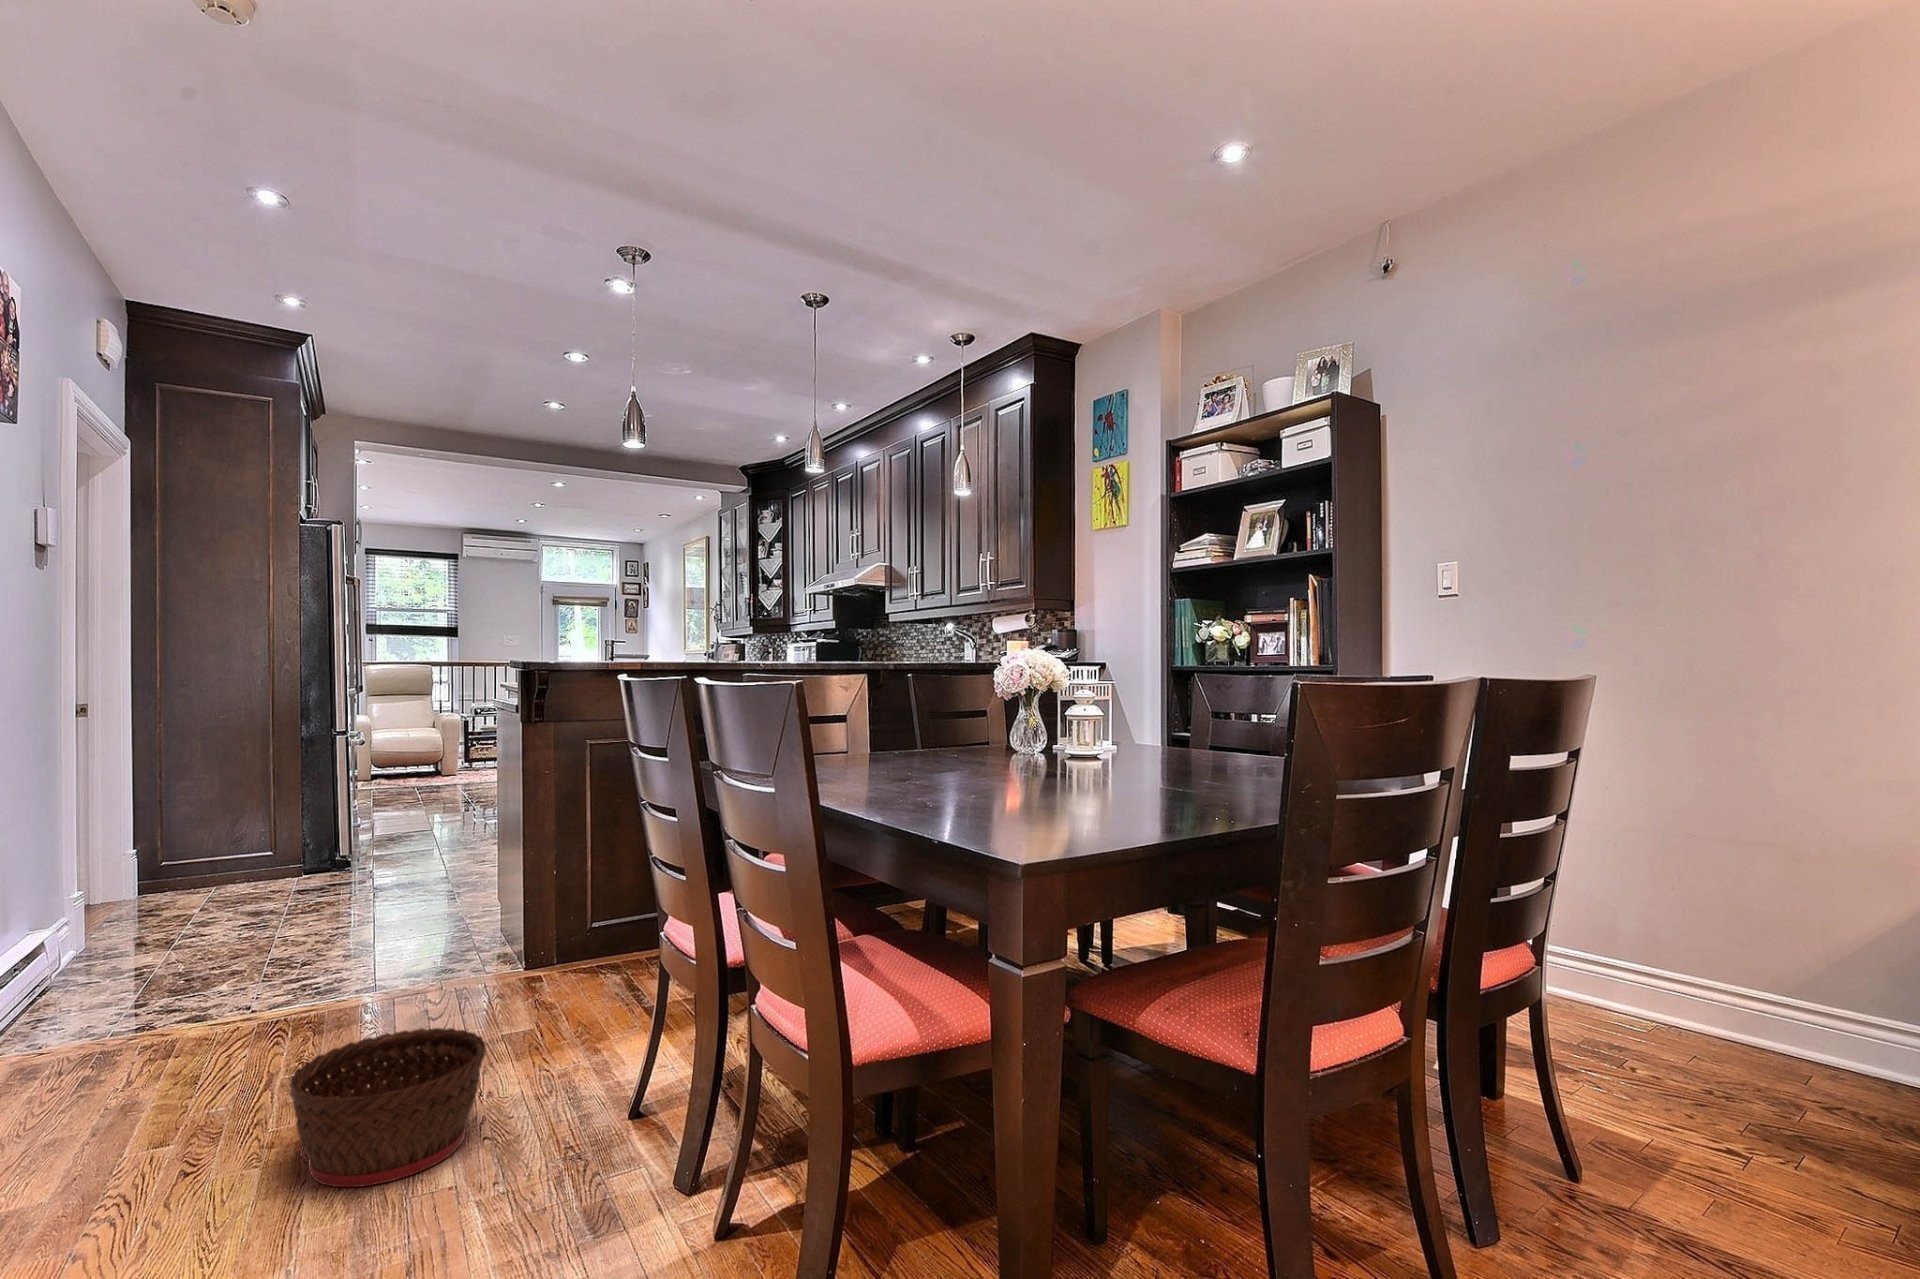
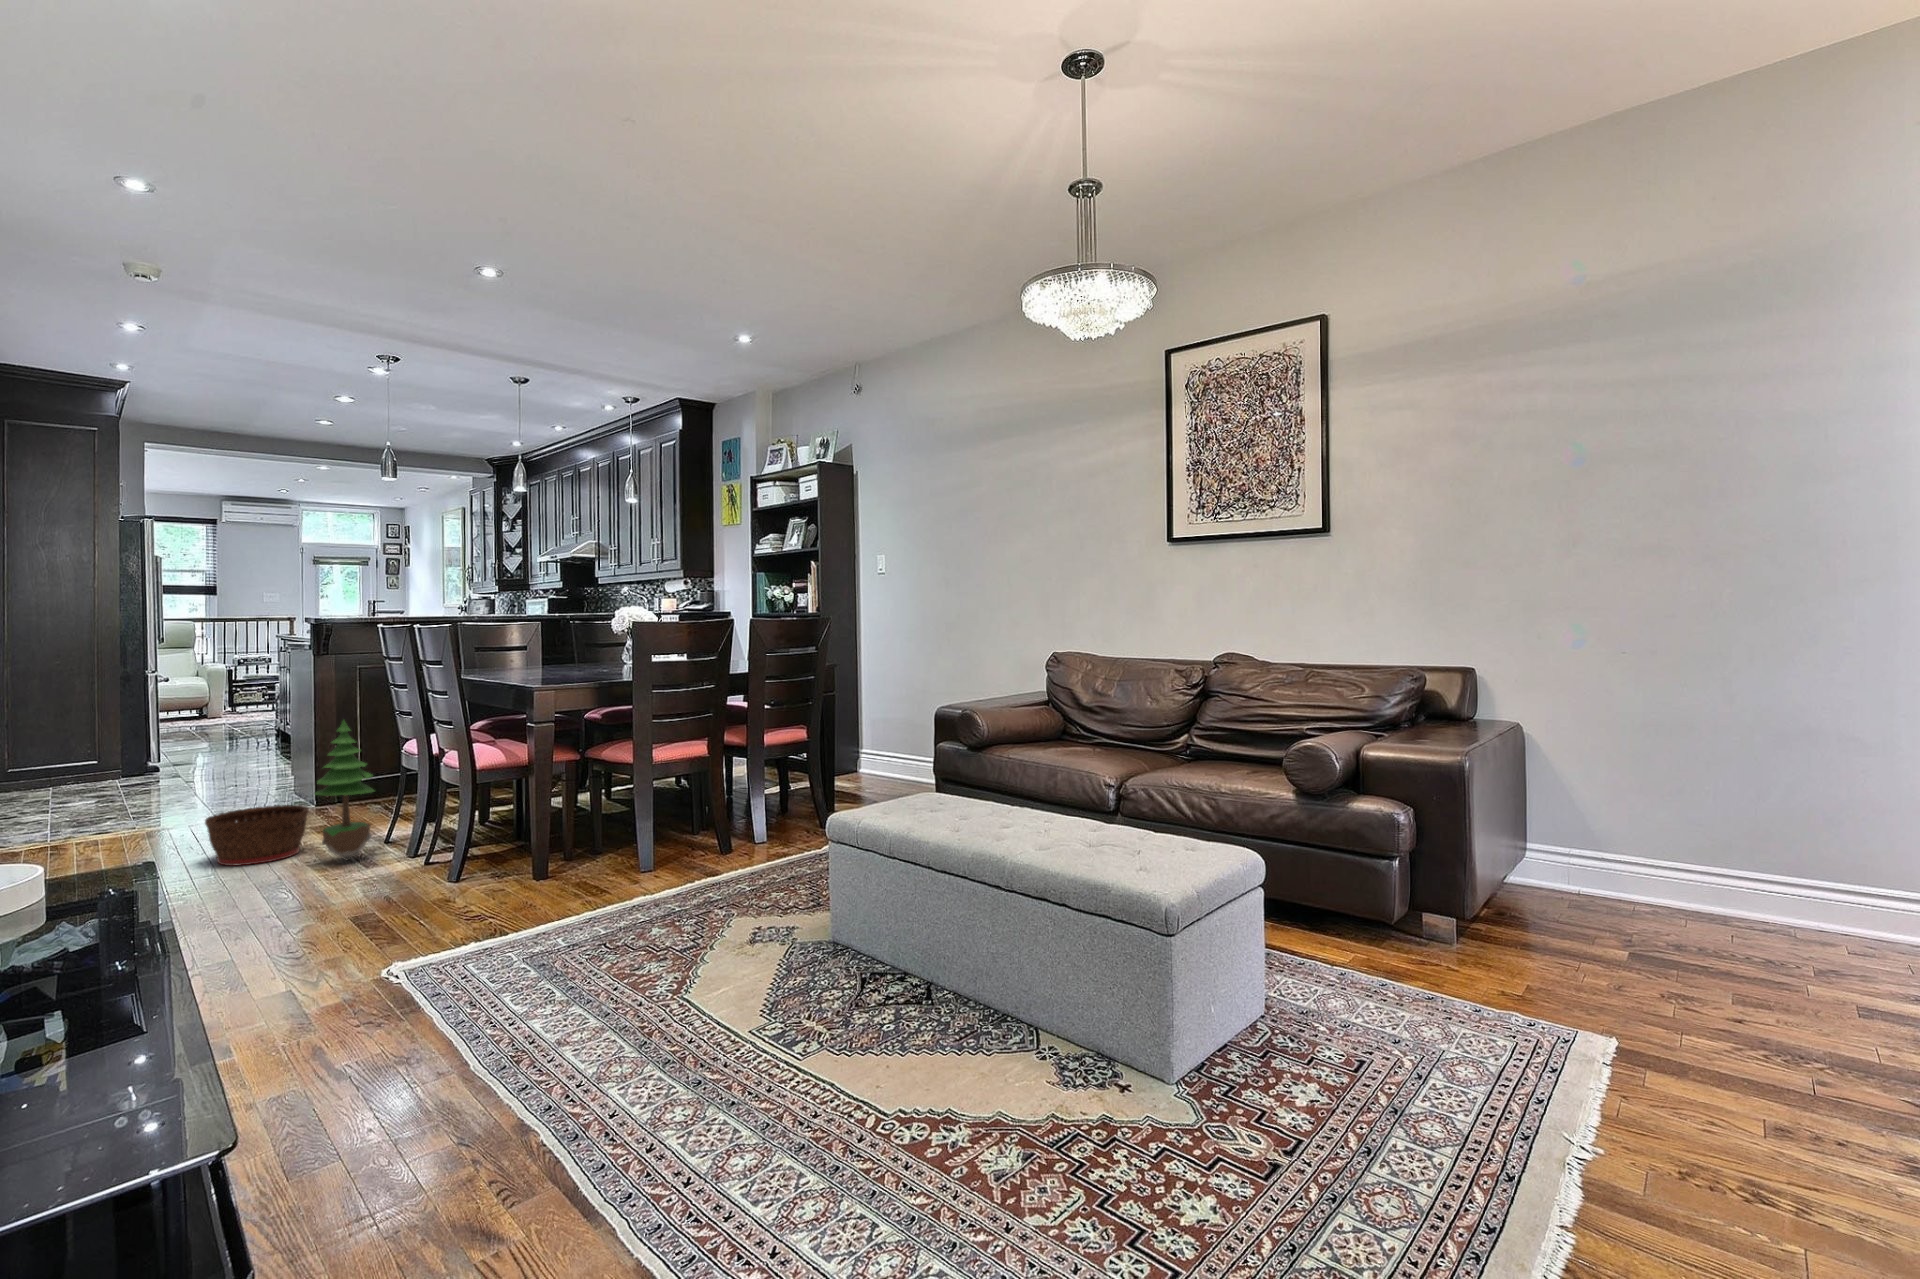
potted tree: none [486,880,609,1198] -> present [315,720,374,860]

